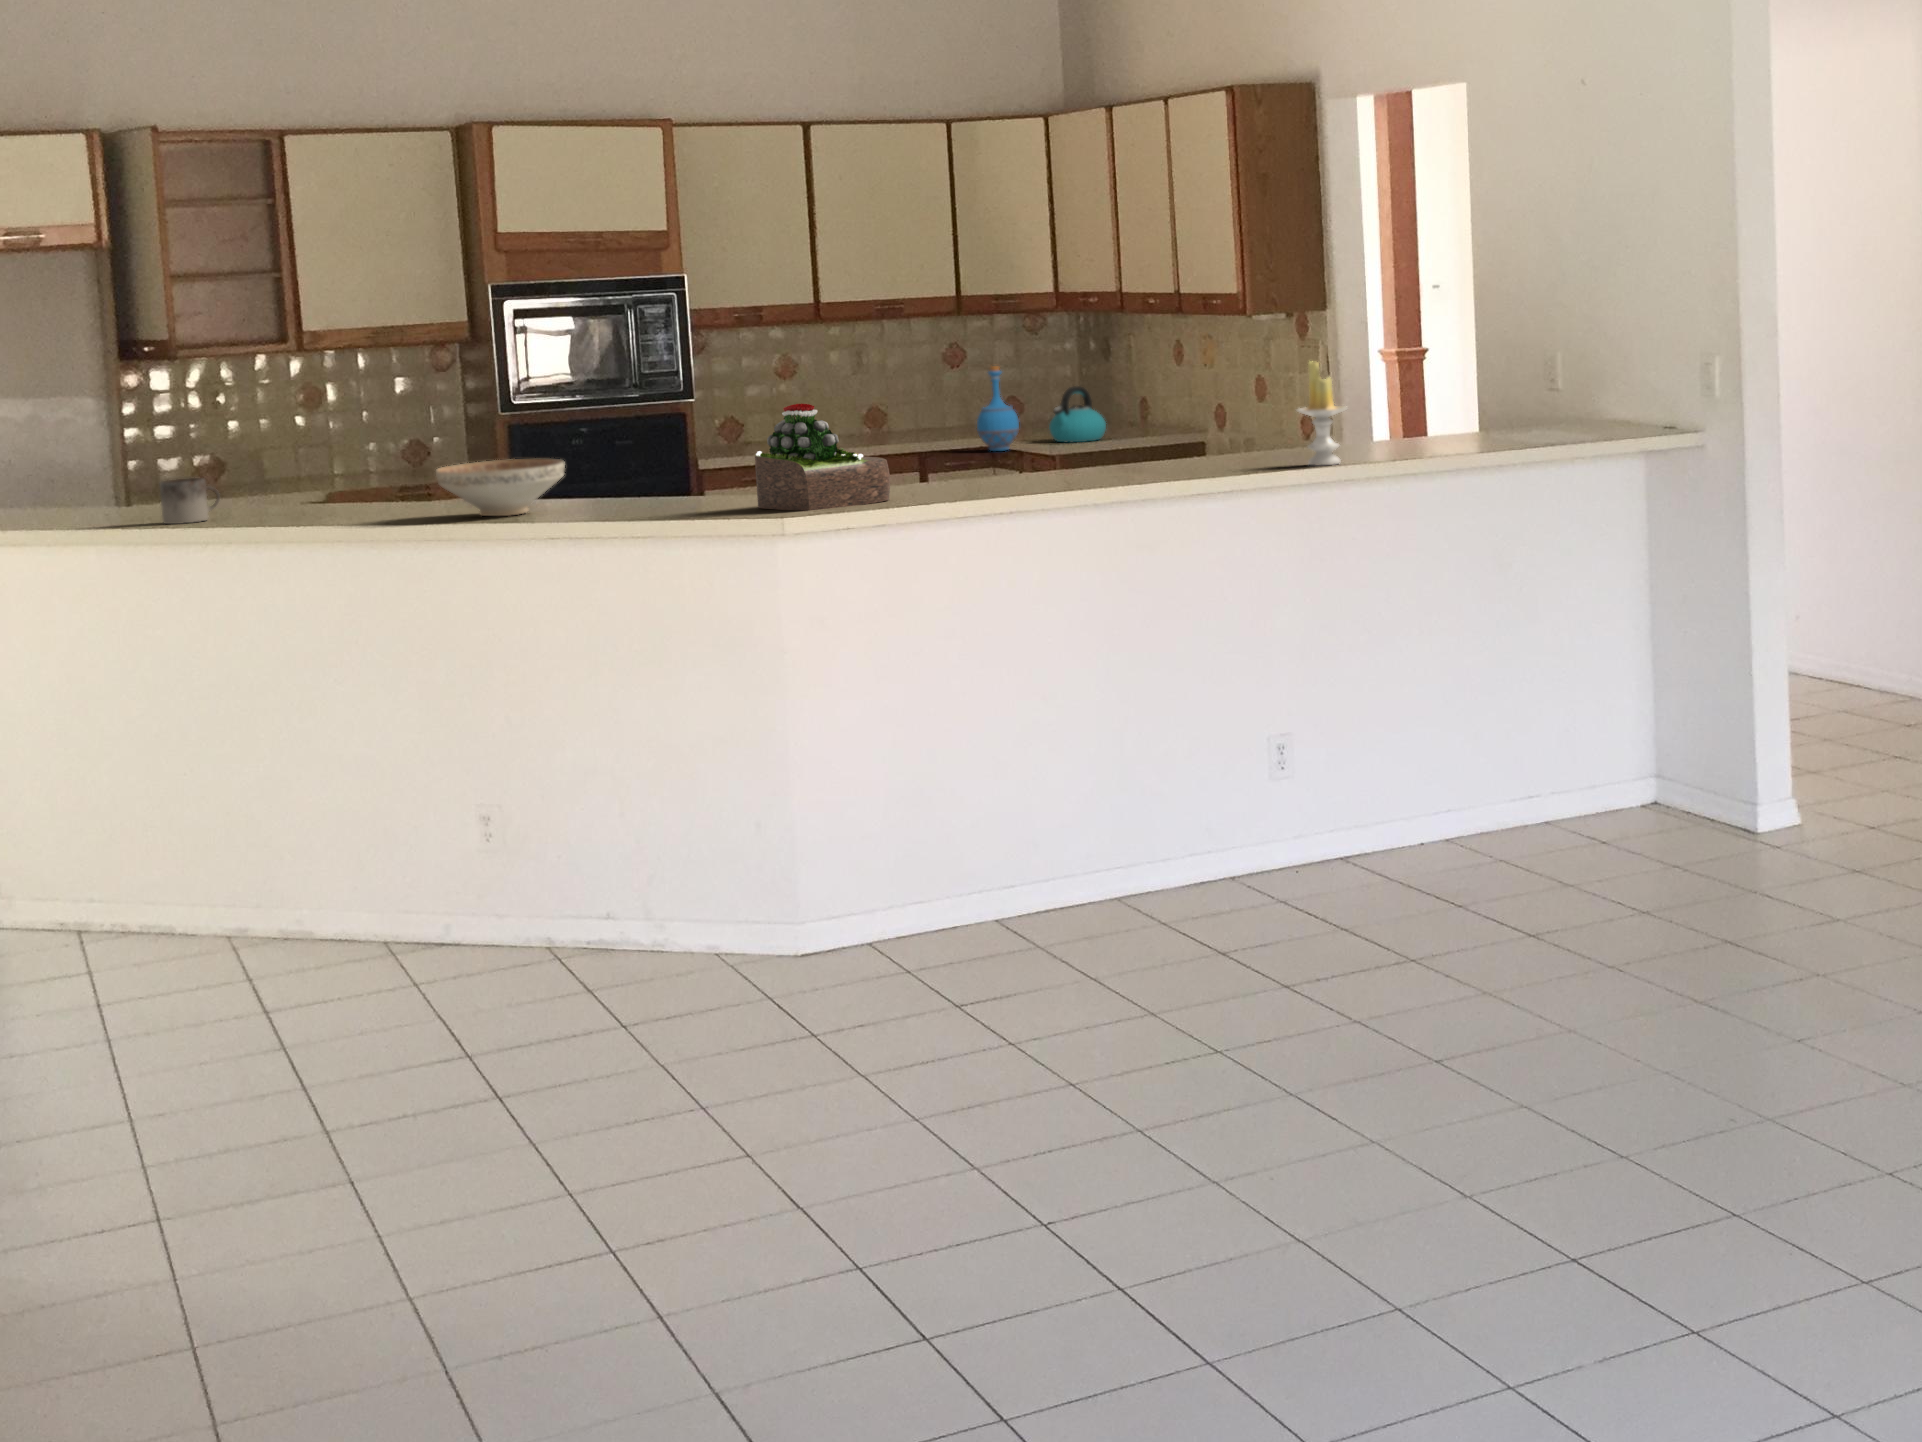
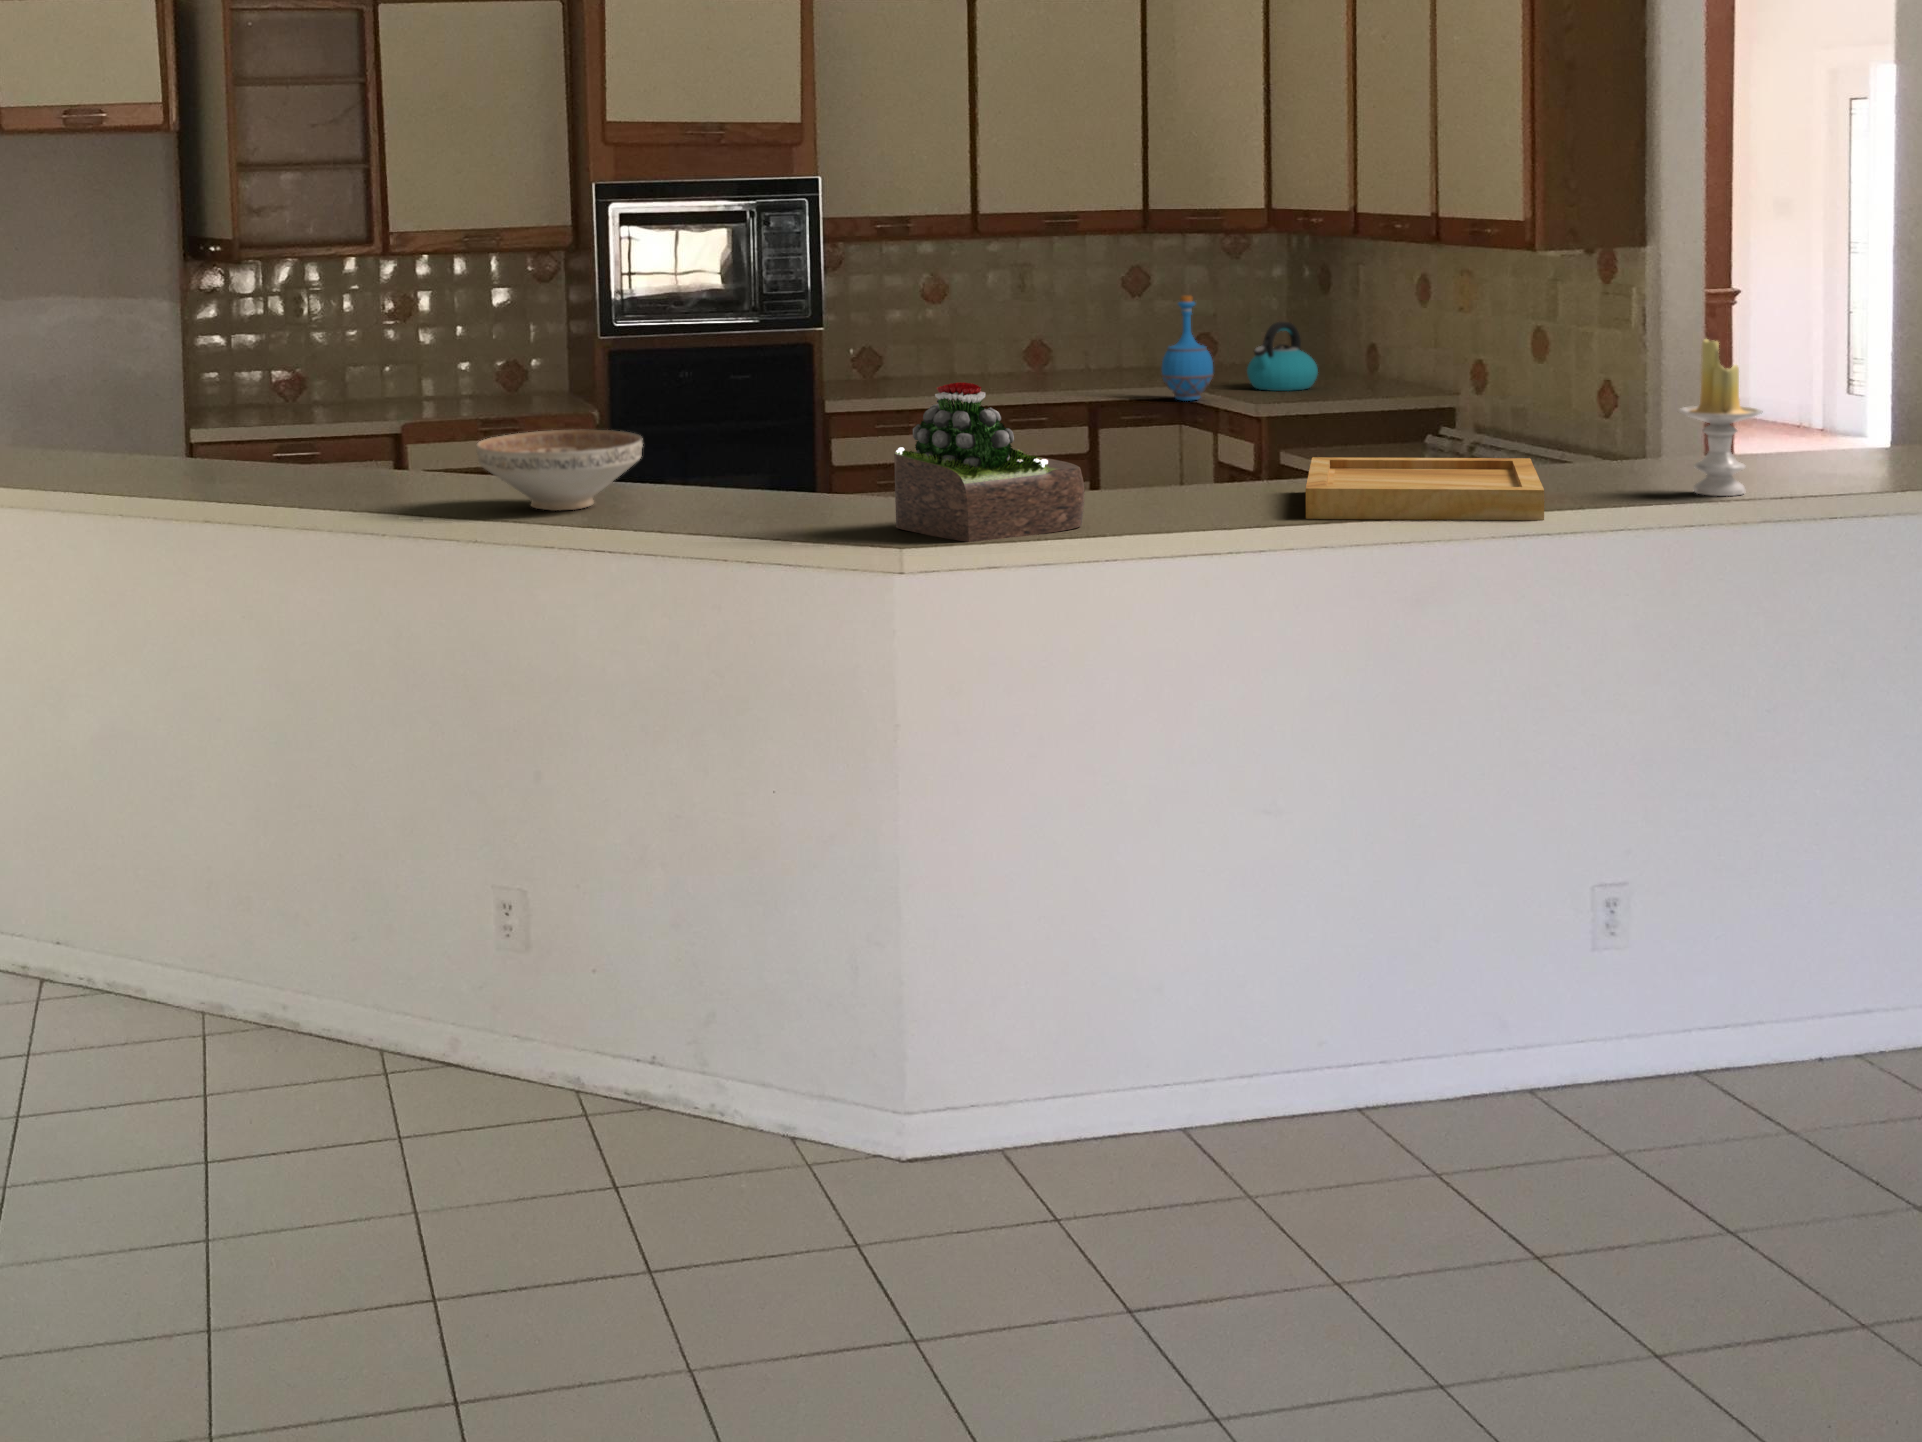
tray: none [1043,447,1202,490] -> present [1306,457,1544,520]
mug: present [160,478,220,524] -> none [165,426,237,485]

